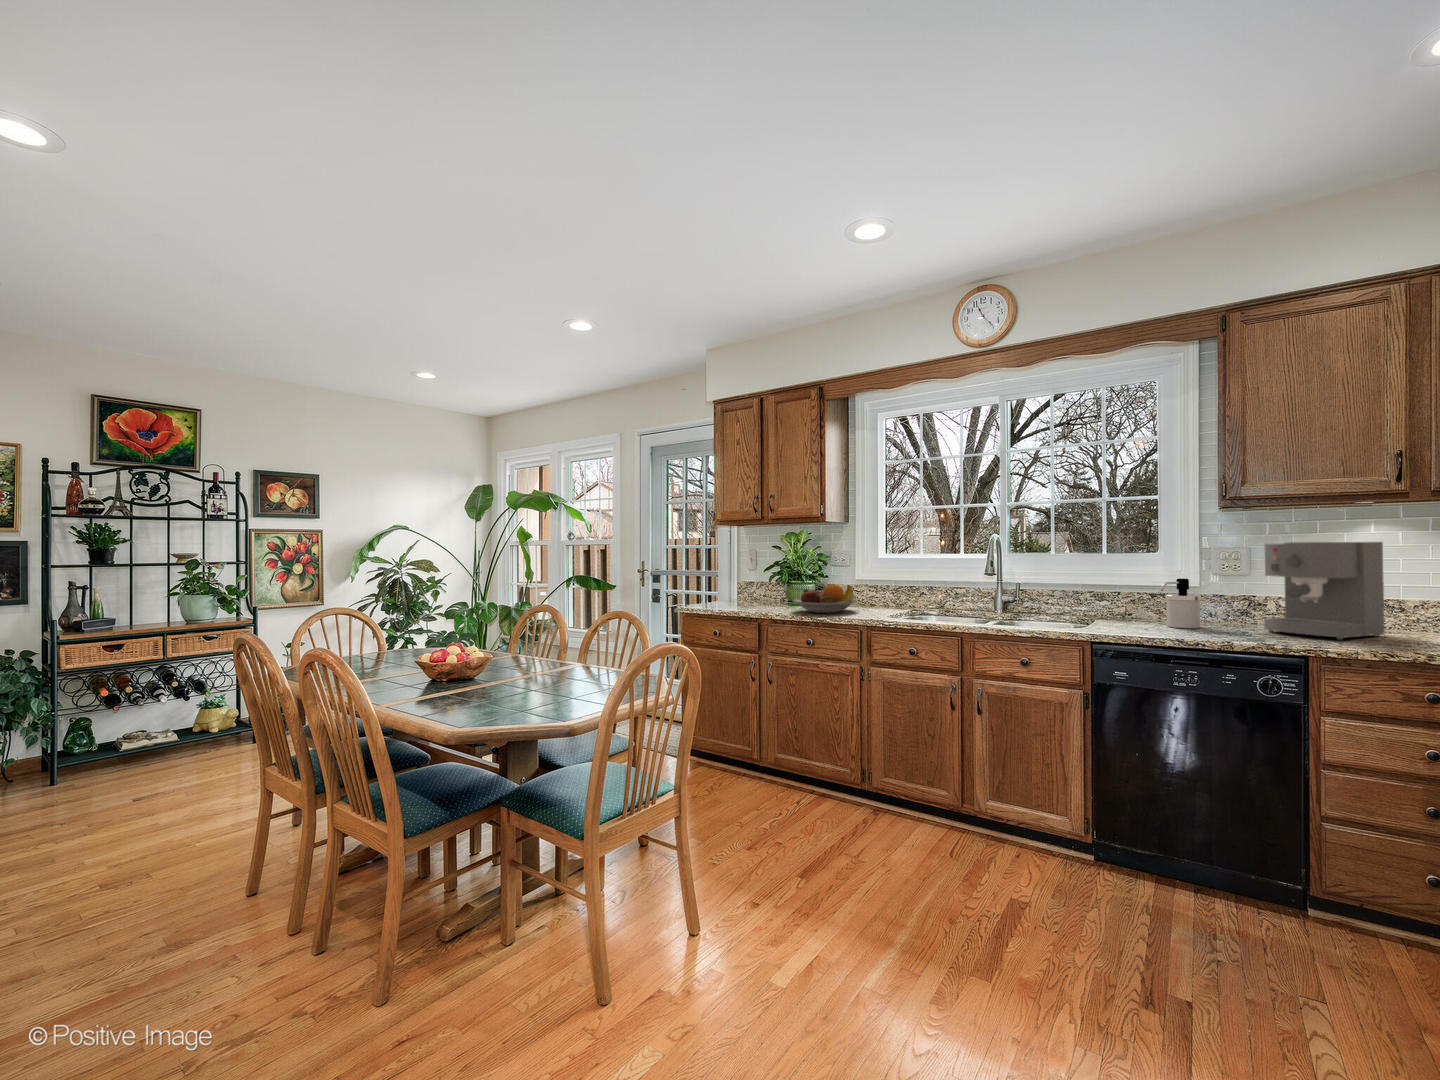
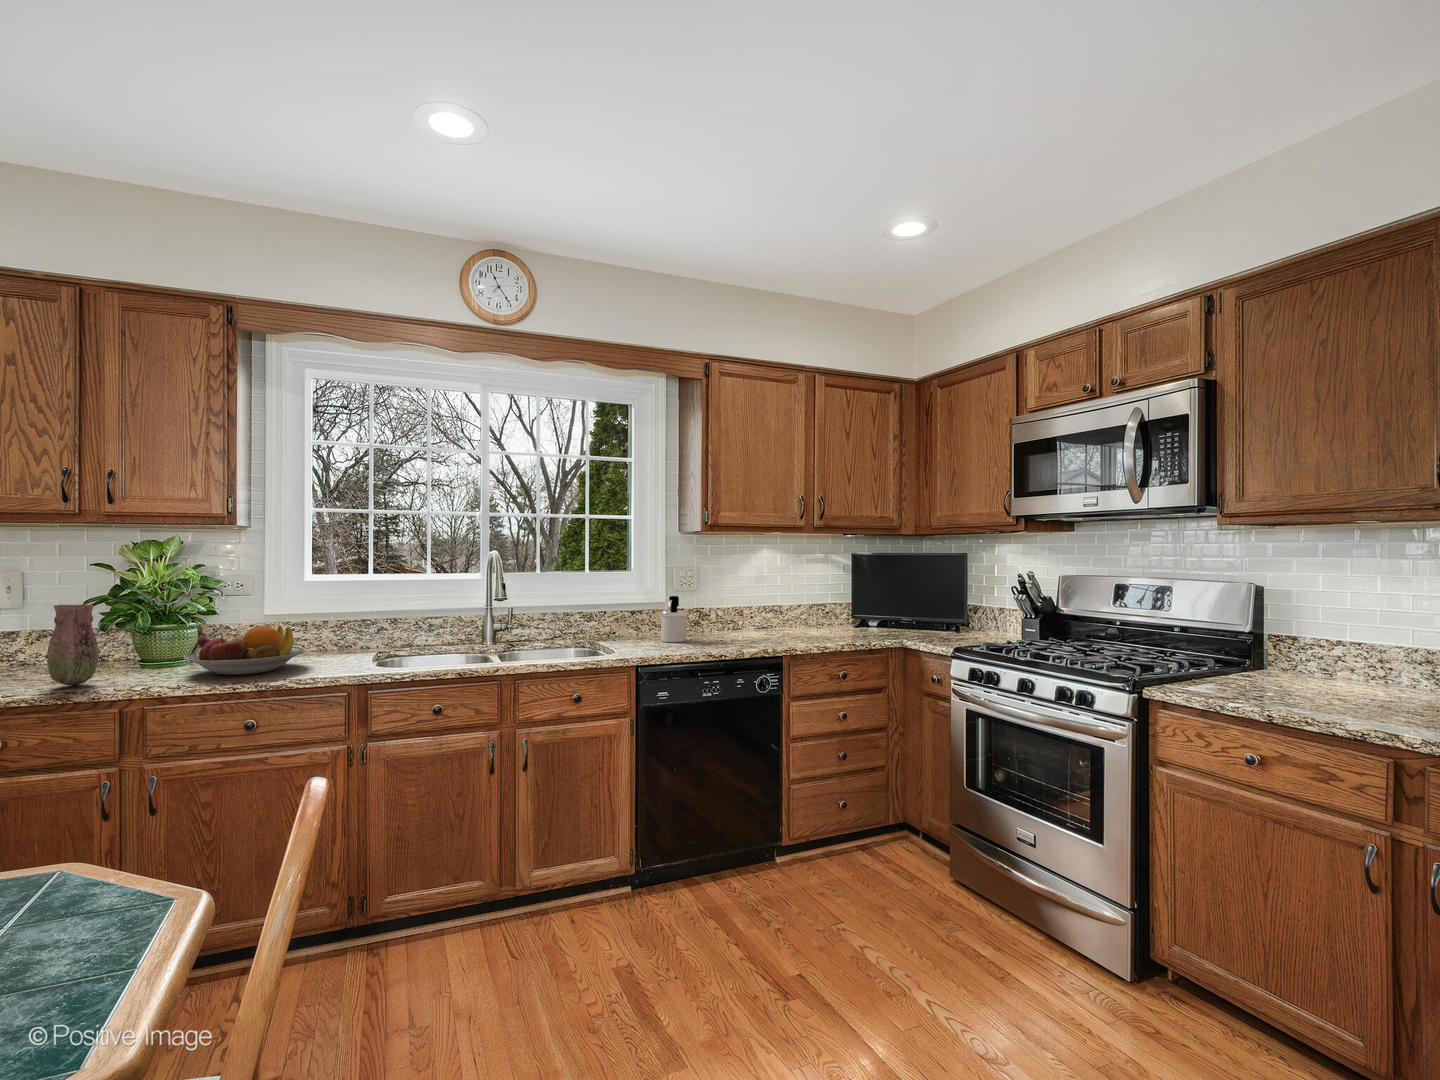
coffee maker: present [1264,542,1385,640] -> none [729,563,788,639]
vase: none [740,566,760,610] -> present [47,604,99,686]

